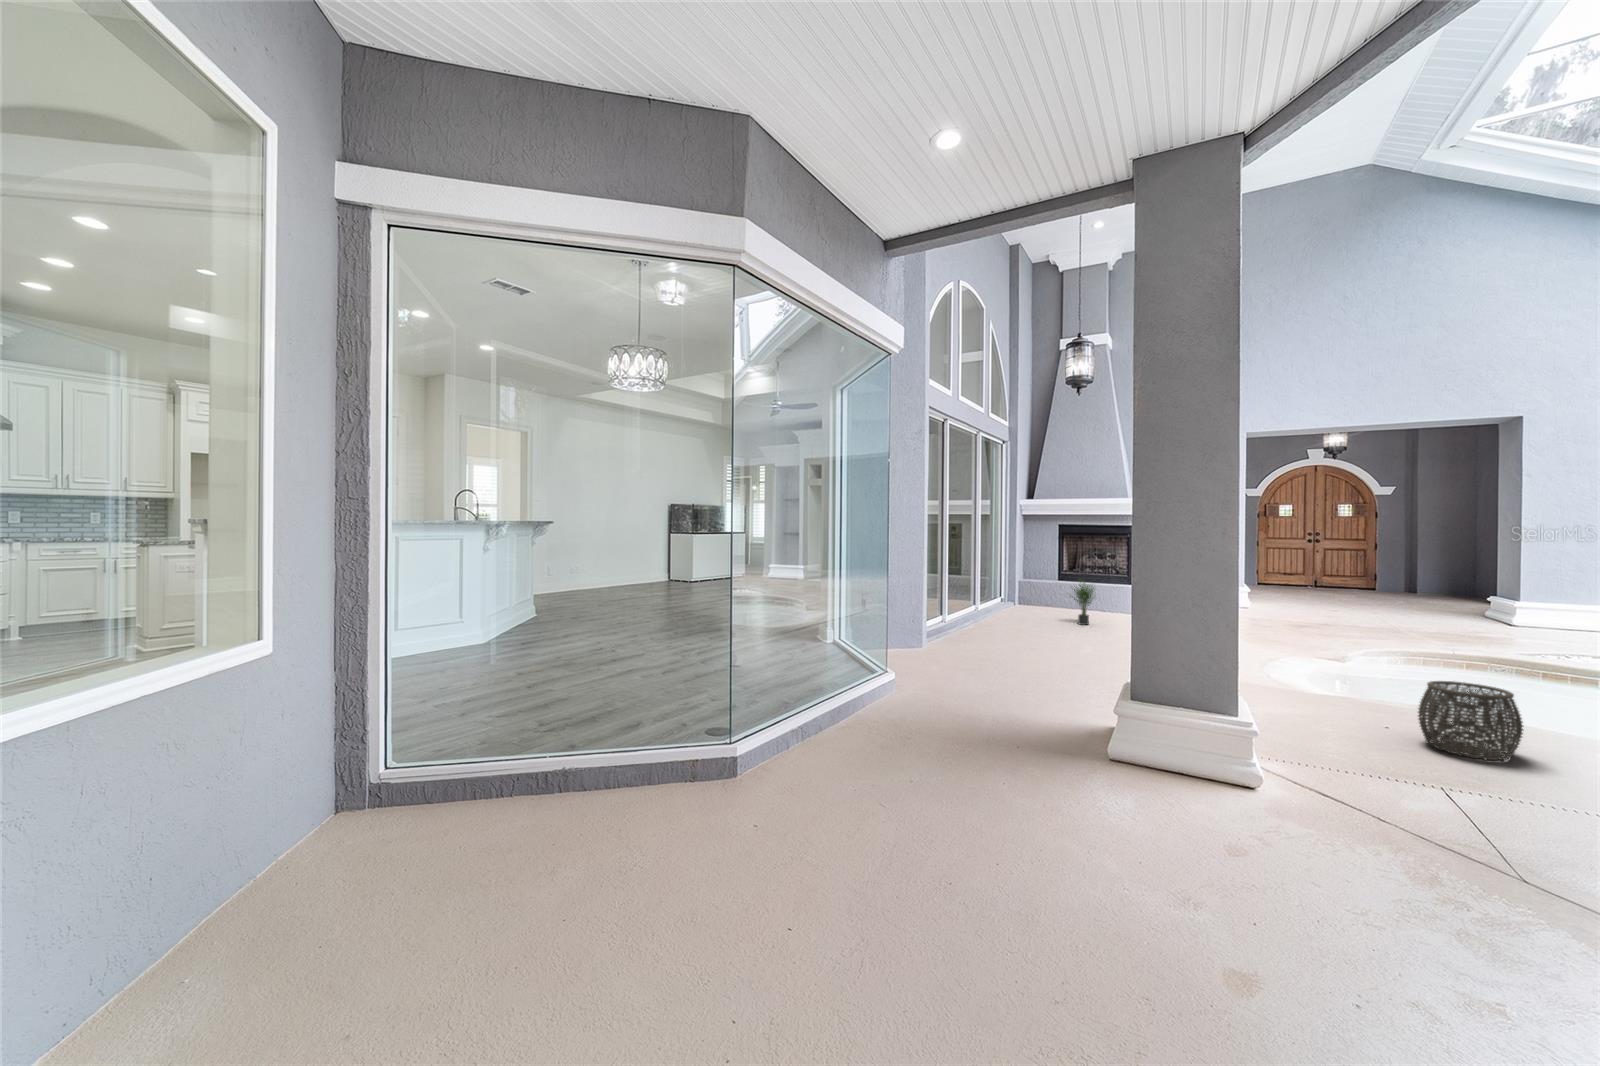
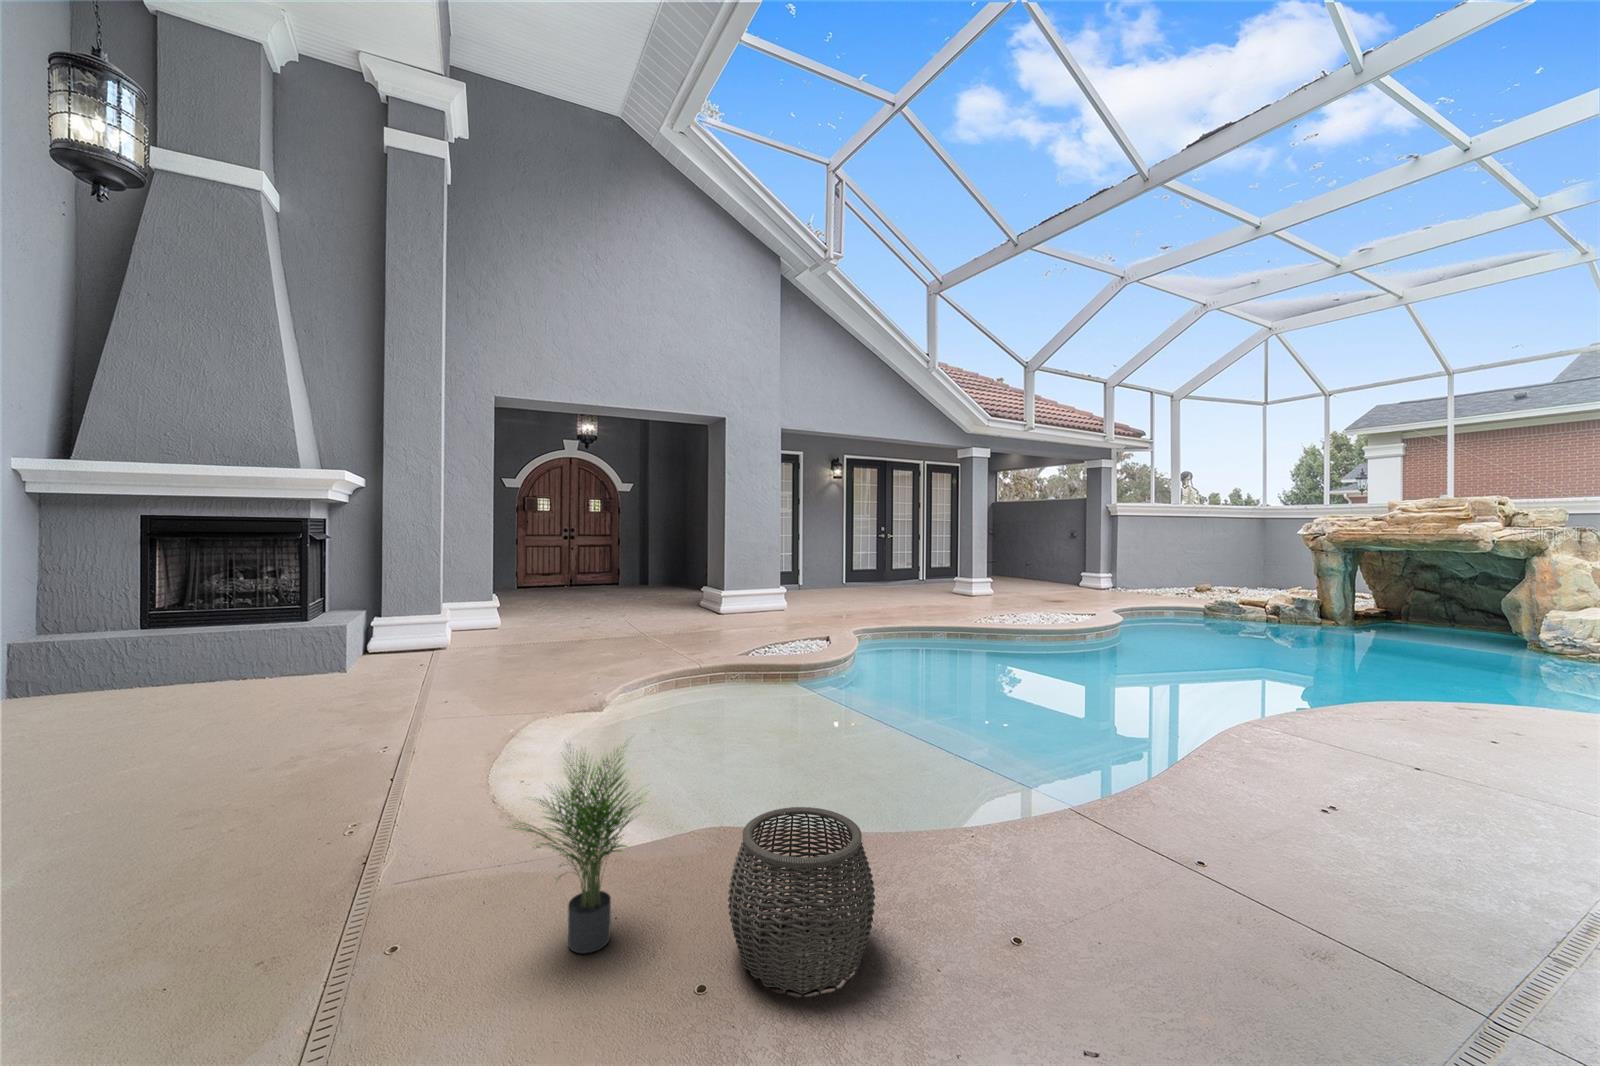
potted plant: present [1074,583,1094,625] -> present [514,752,646,954]

